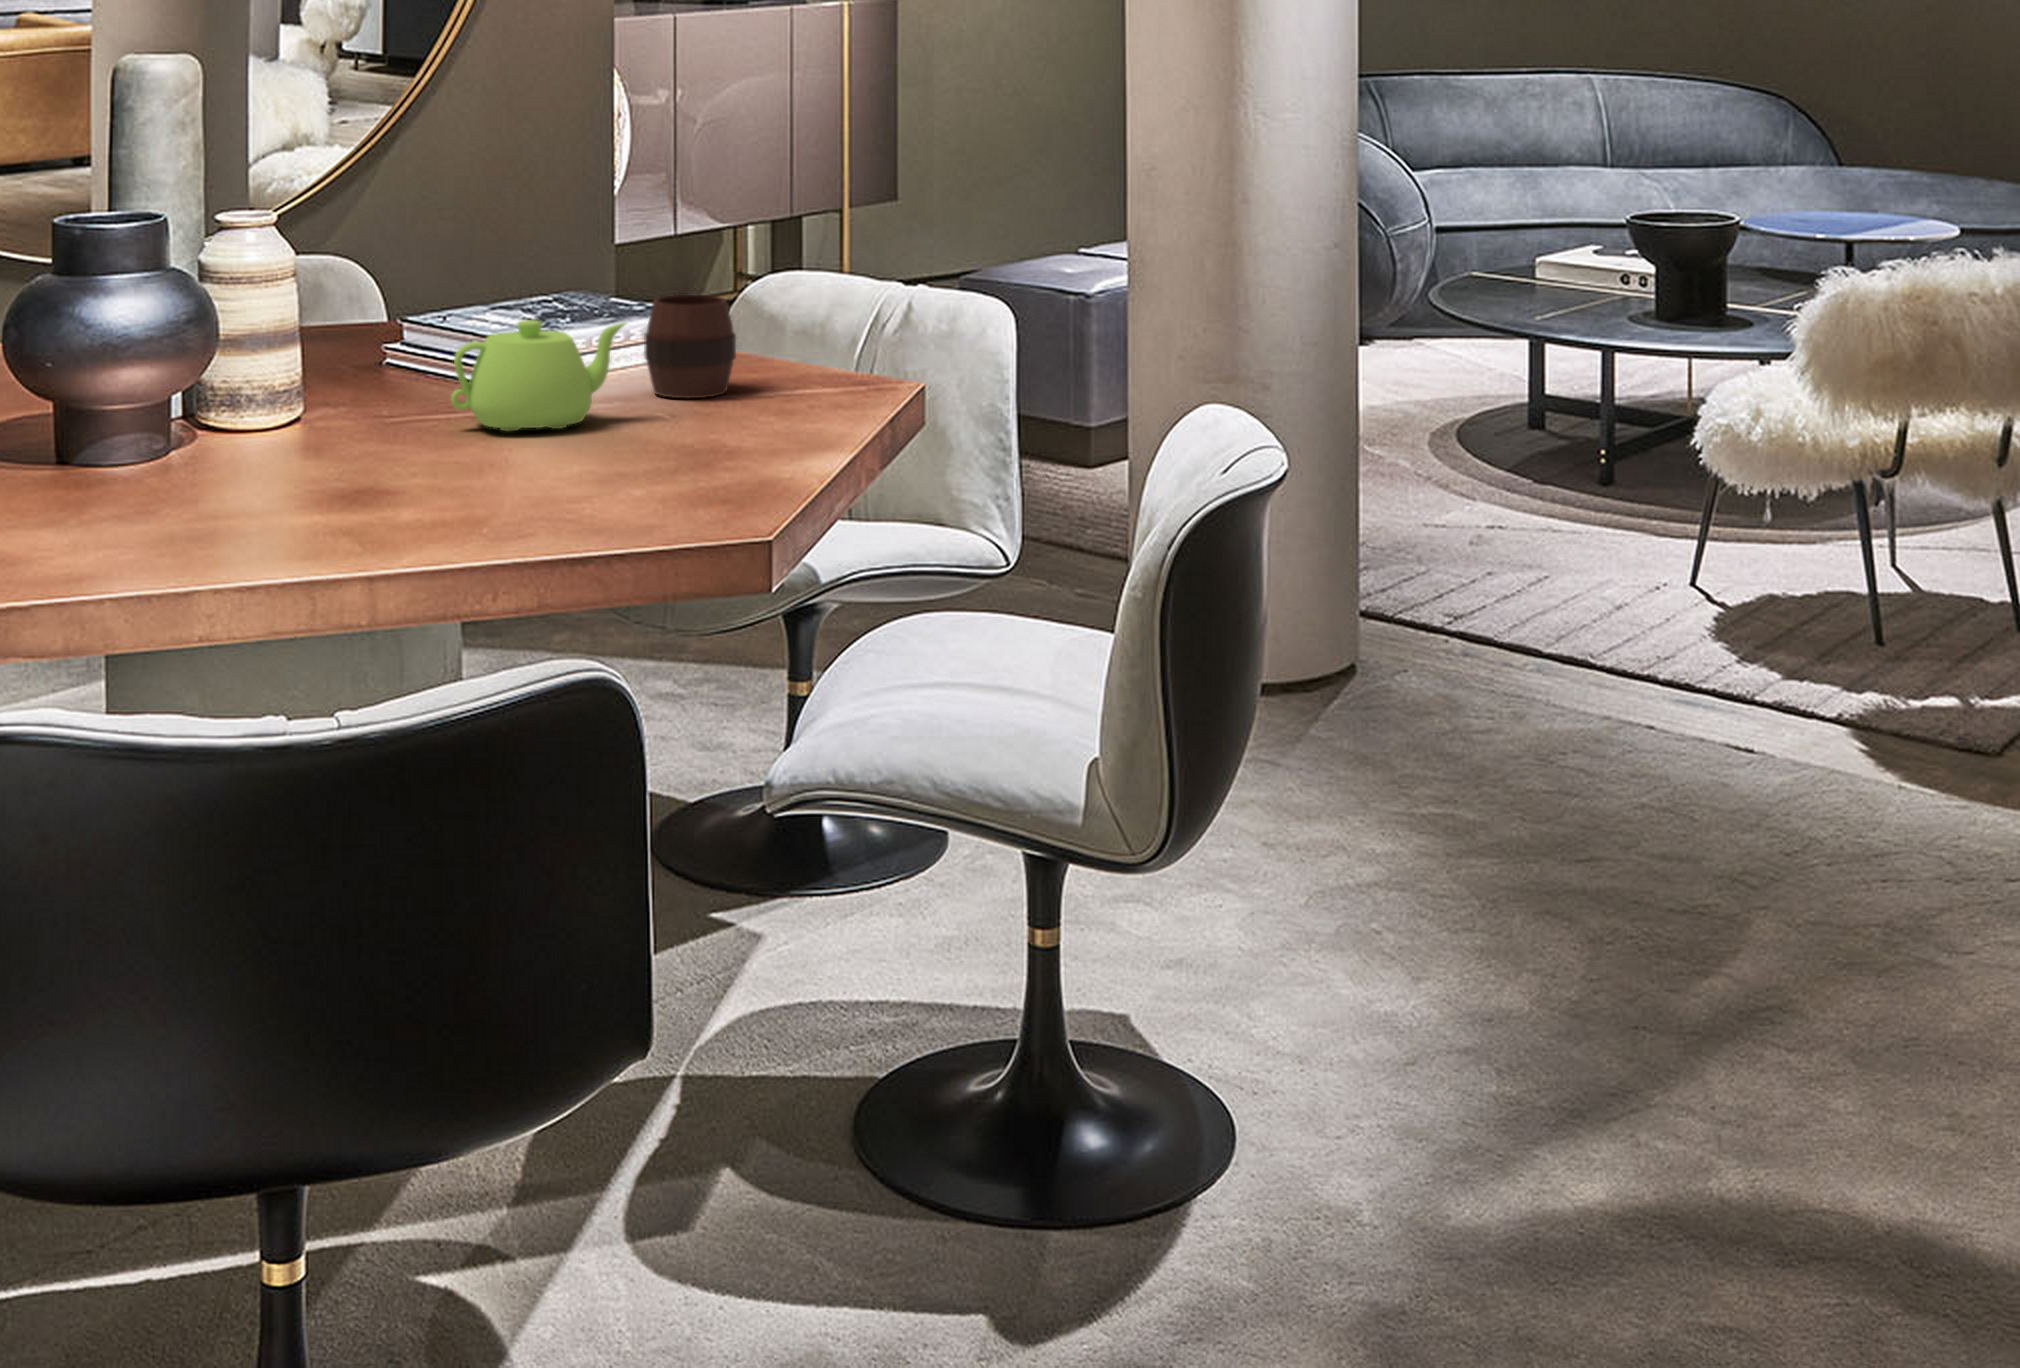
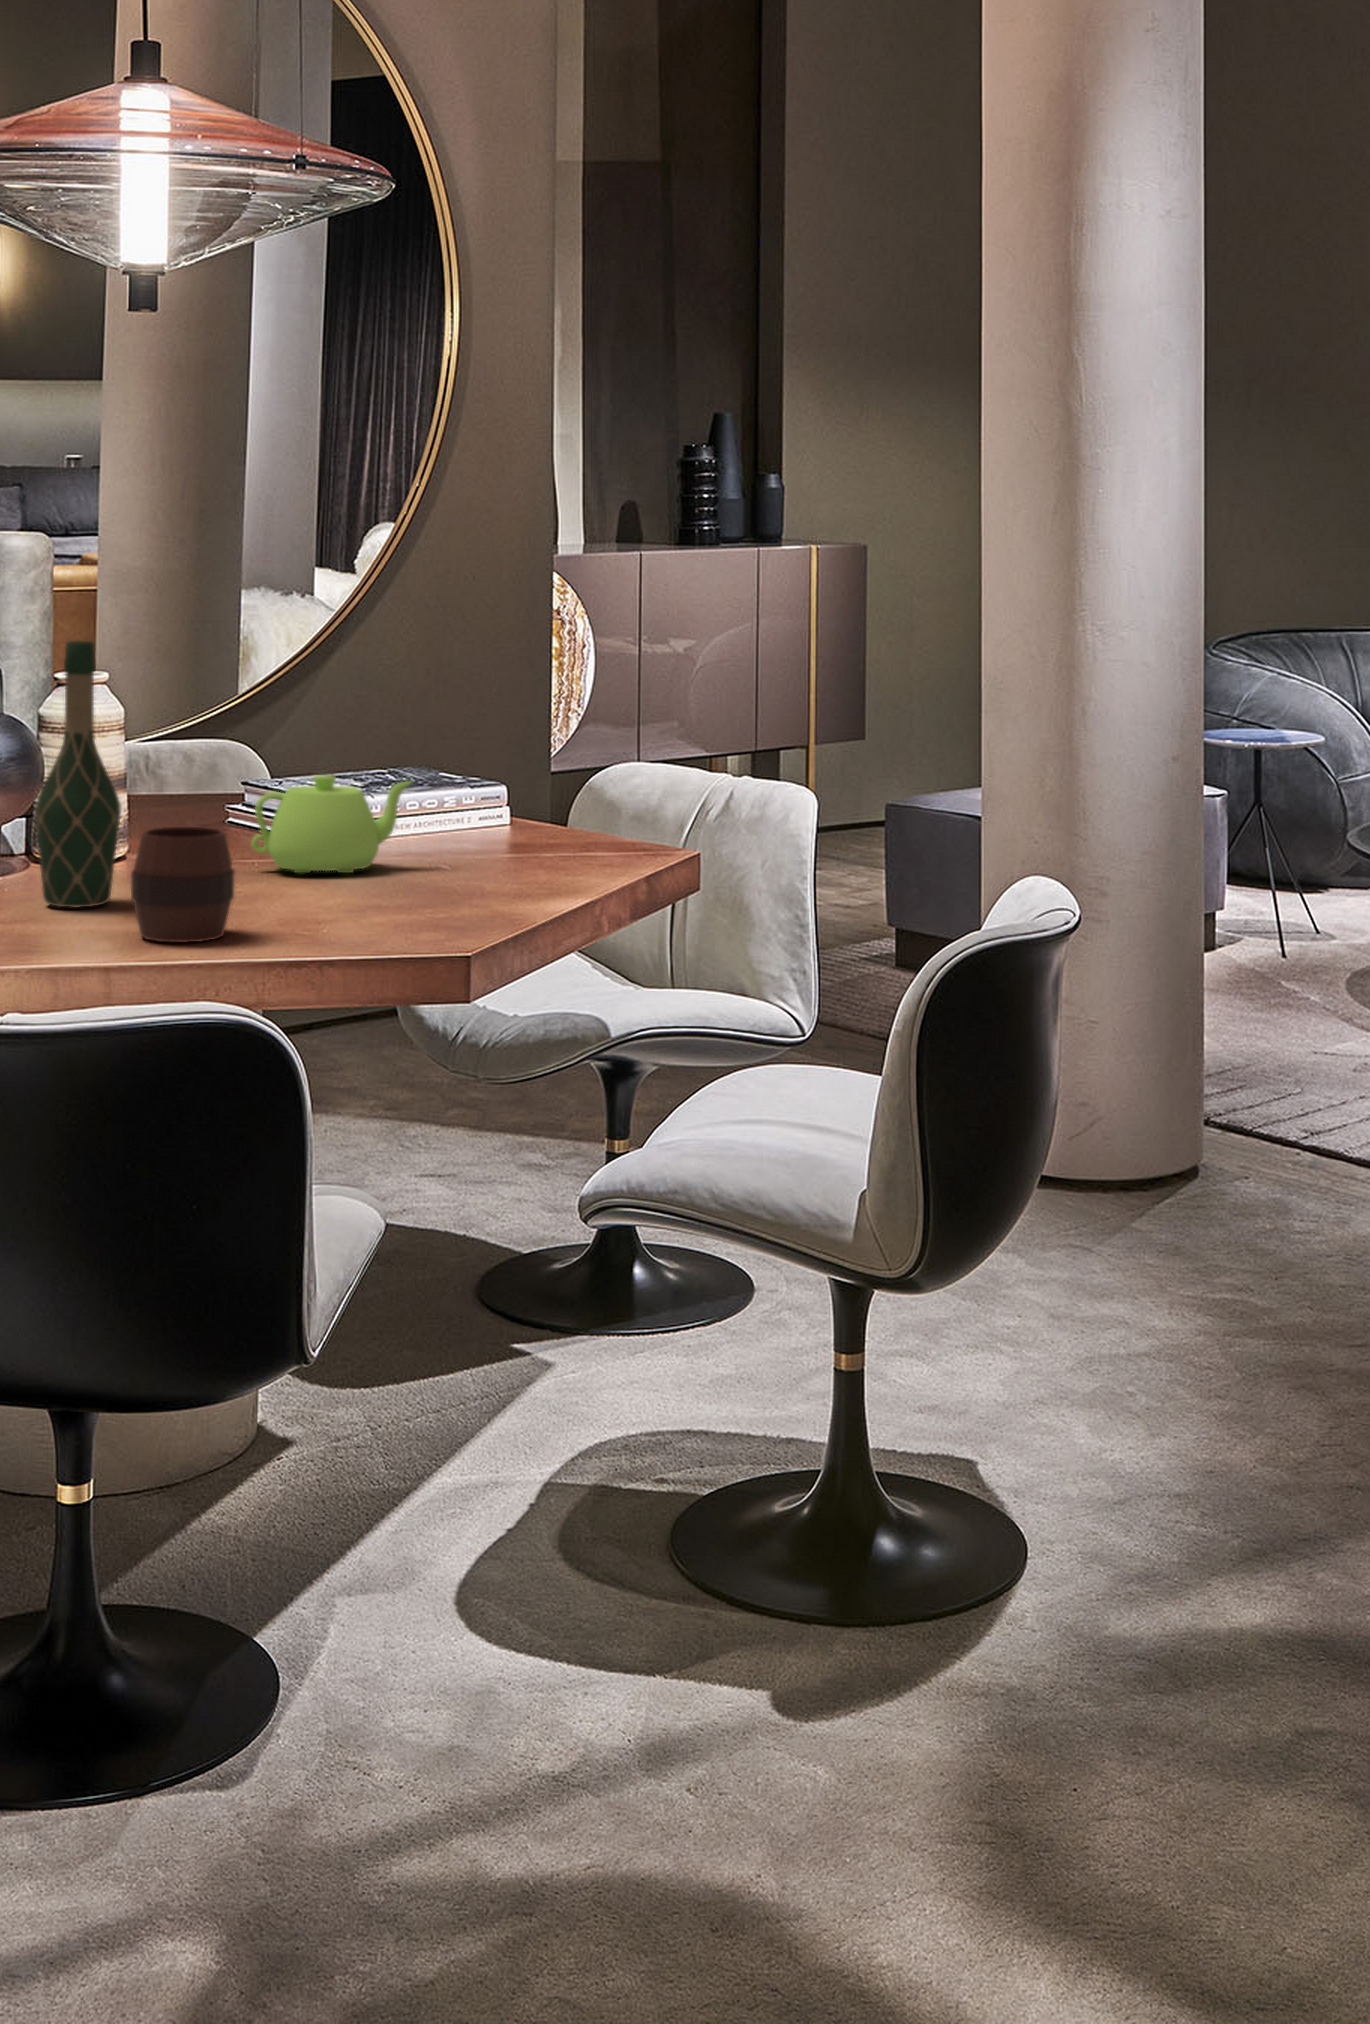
wine bottle: none [235,189,333,491] -> present [35,641,121,907]
cup: present [644,295,736,398] -> present [131,827,235,942]

